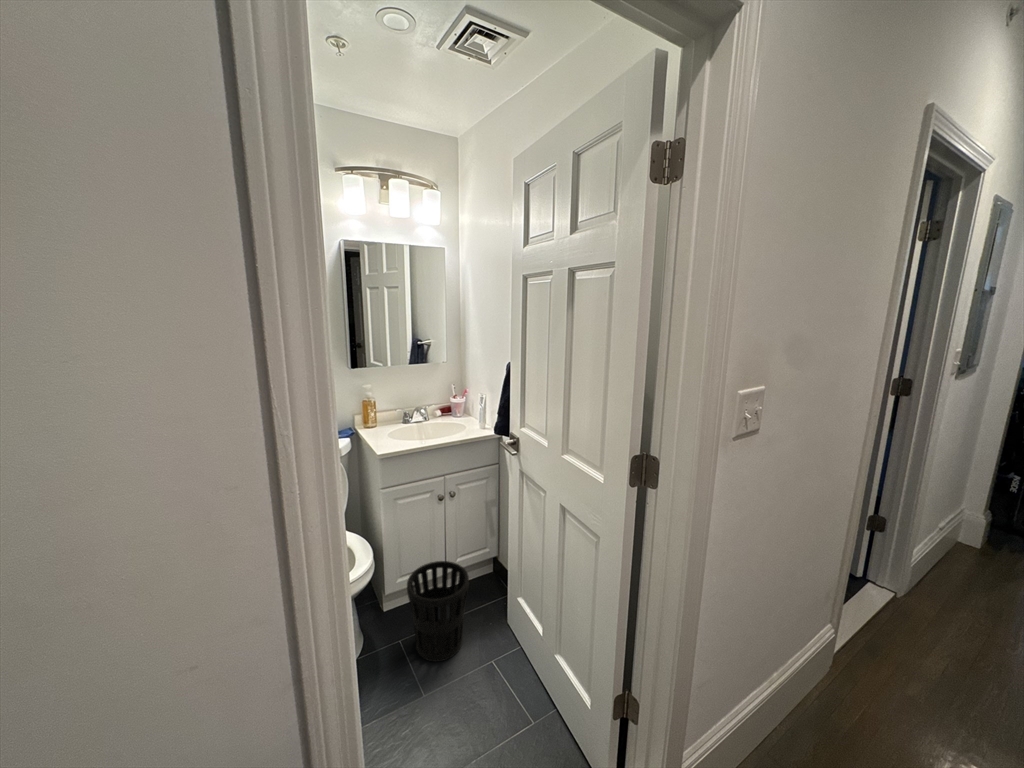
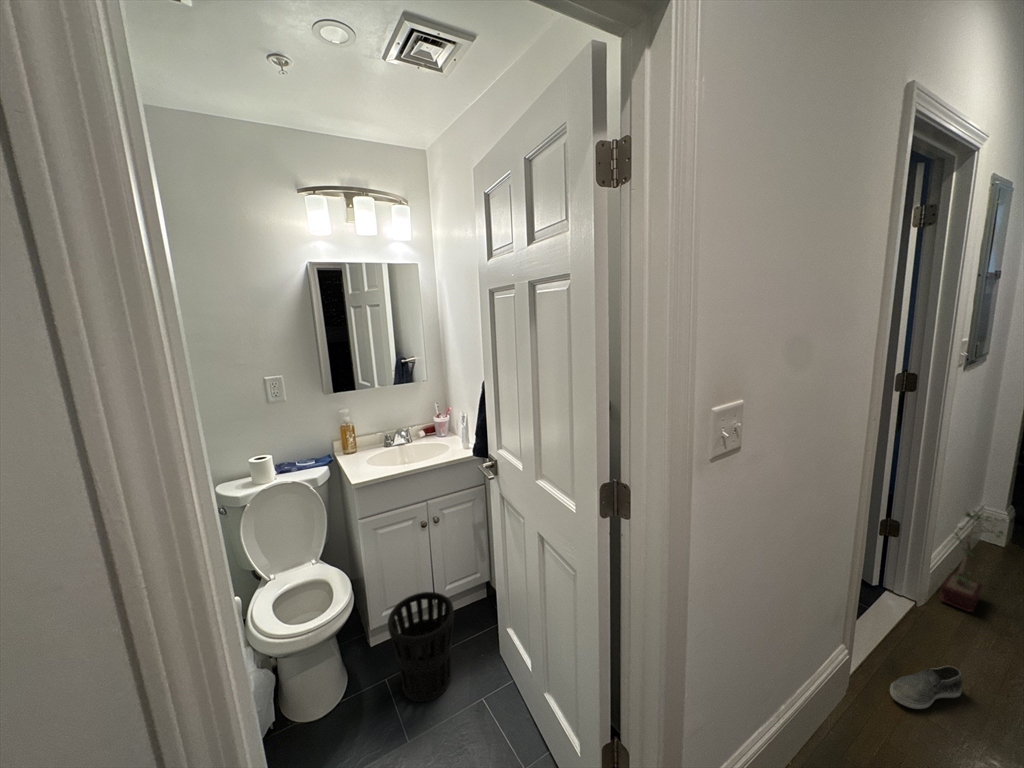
potted plant: none [918,505,987,604] -> present [939,510,1005,612]
shoe: none [869,648,935,684] -> present [890,666,962,709]

